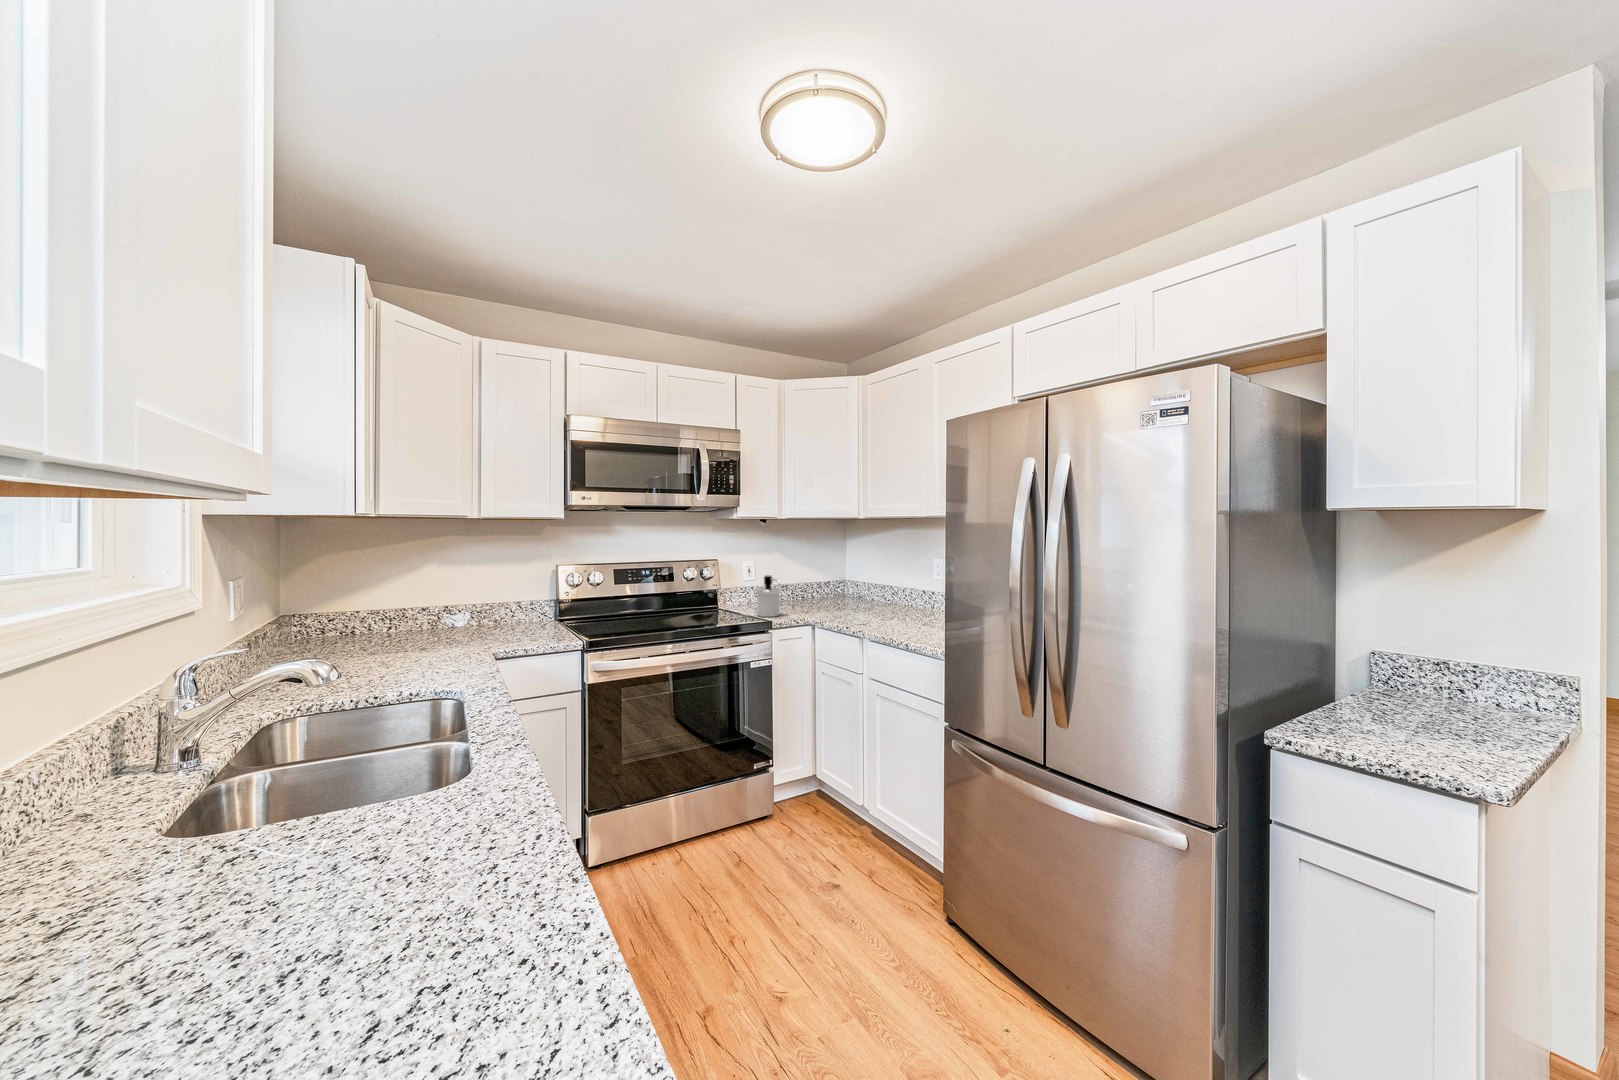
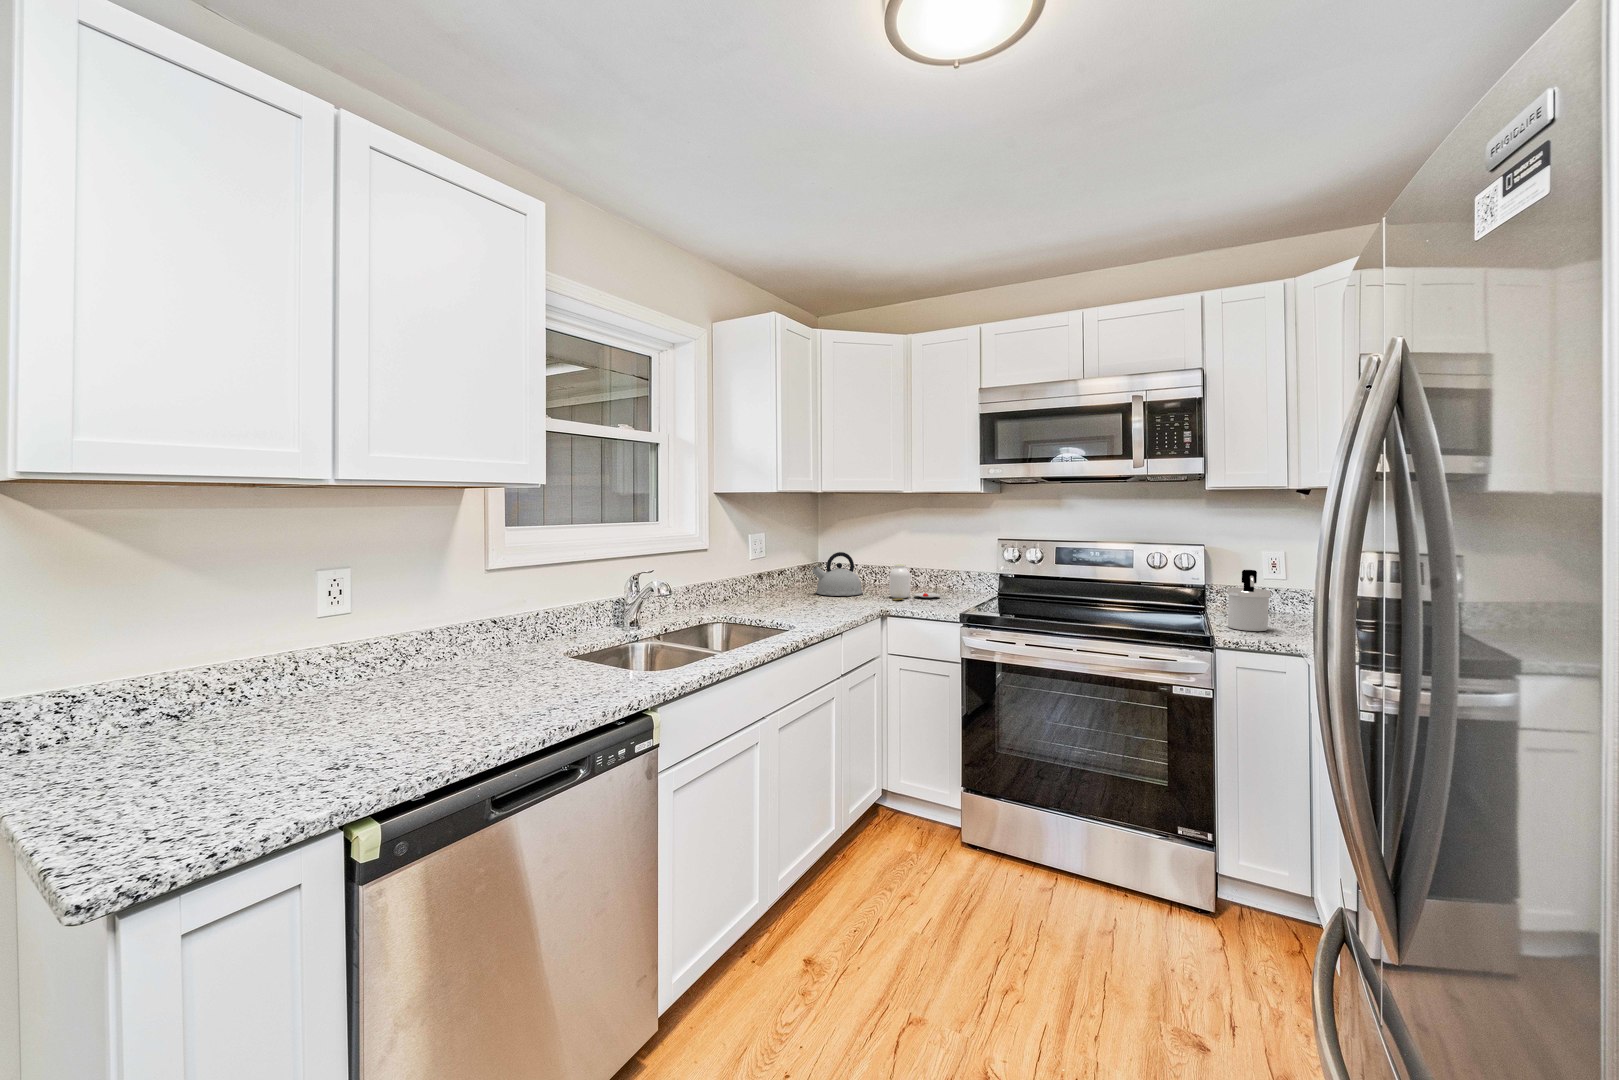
kettle: none [334,596,408,654] -> present [812,552,863,596]
jar: none [452,602,515,643] -> present [889,564,941,600]

